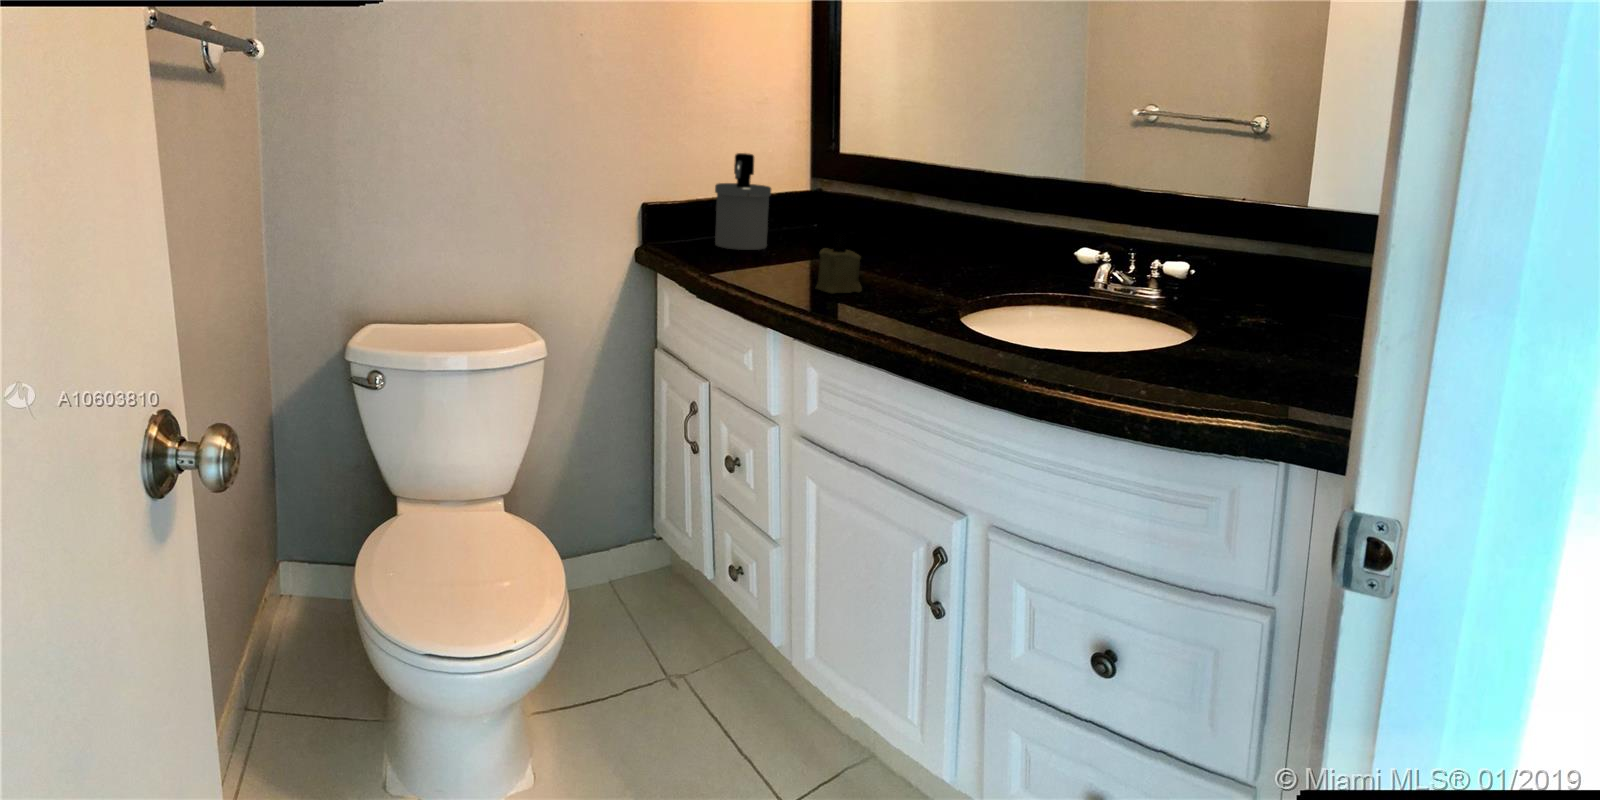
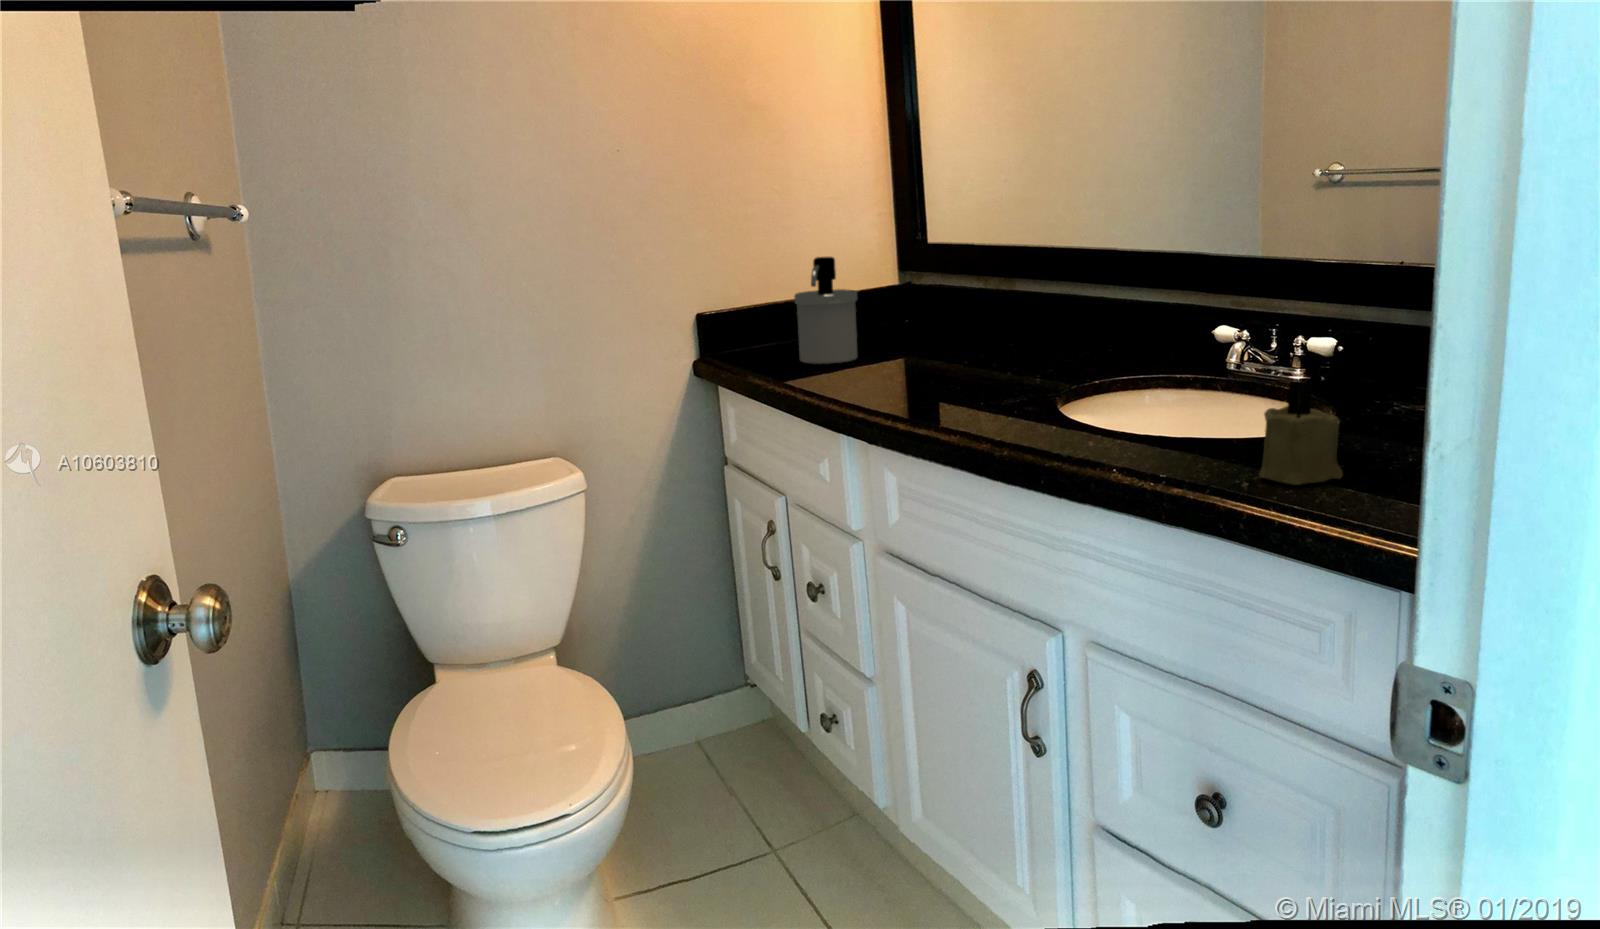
candle: present [816,232,862,293] -> present [1260,382,1343,485]

